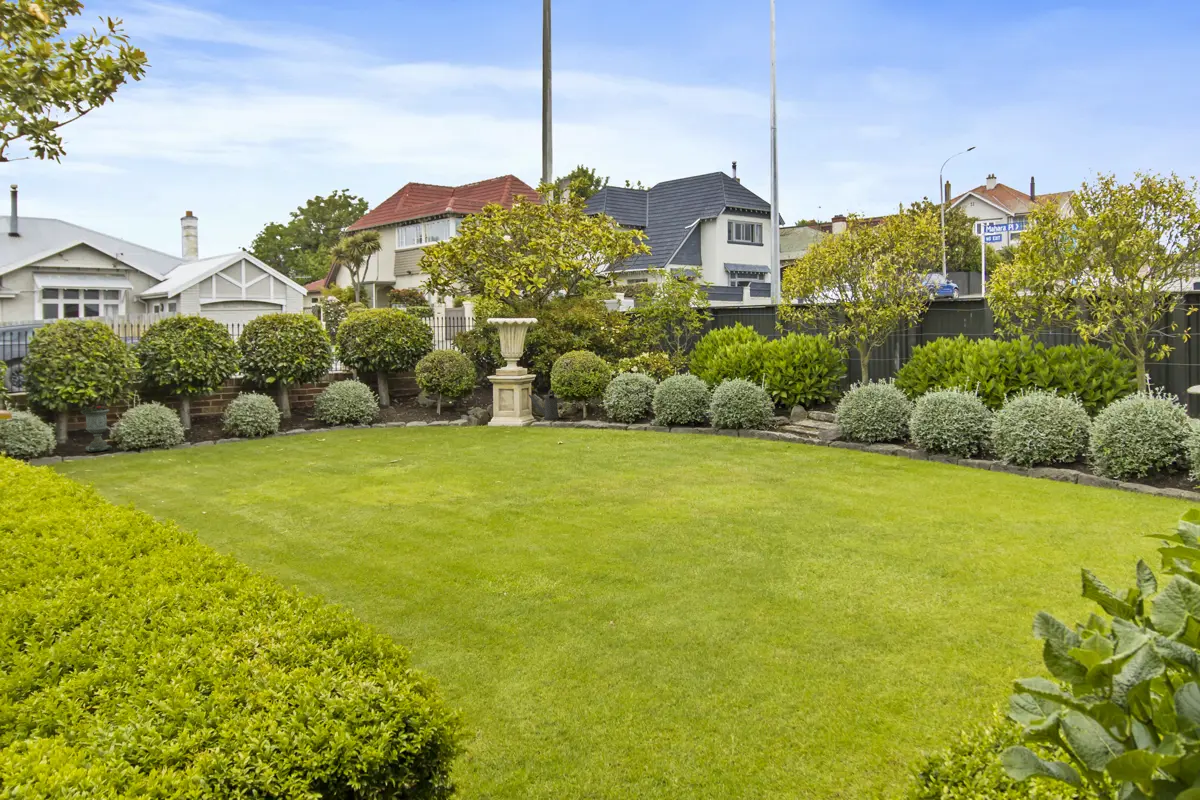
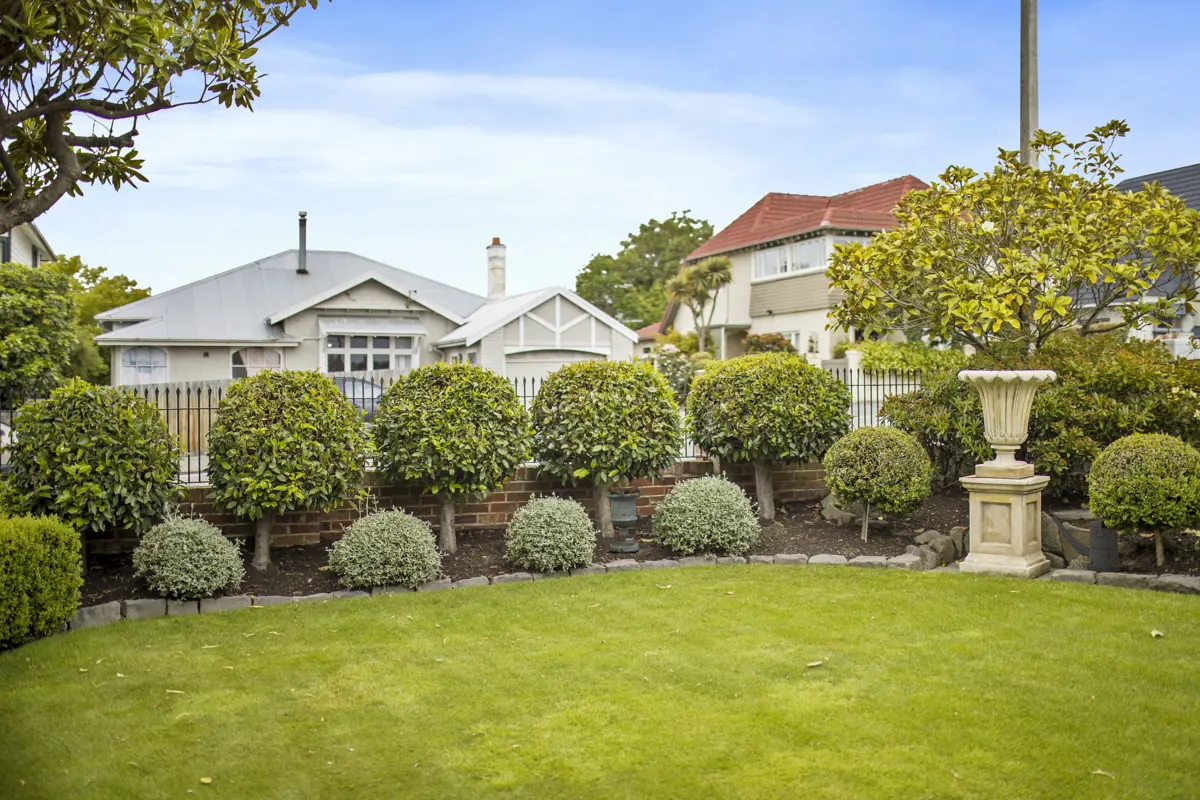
planter: present [81,405,112,452] -> present [606,485,641,553]

